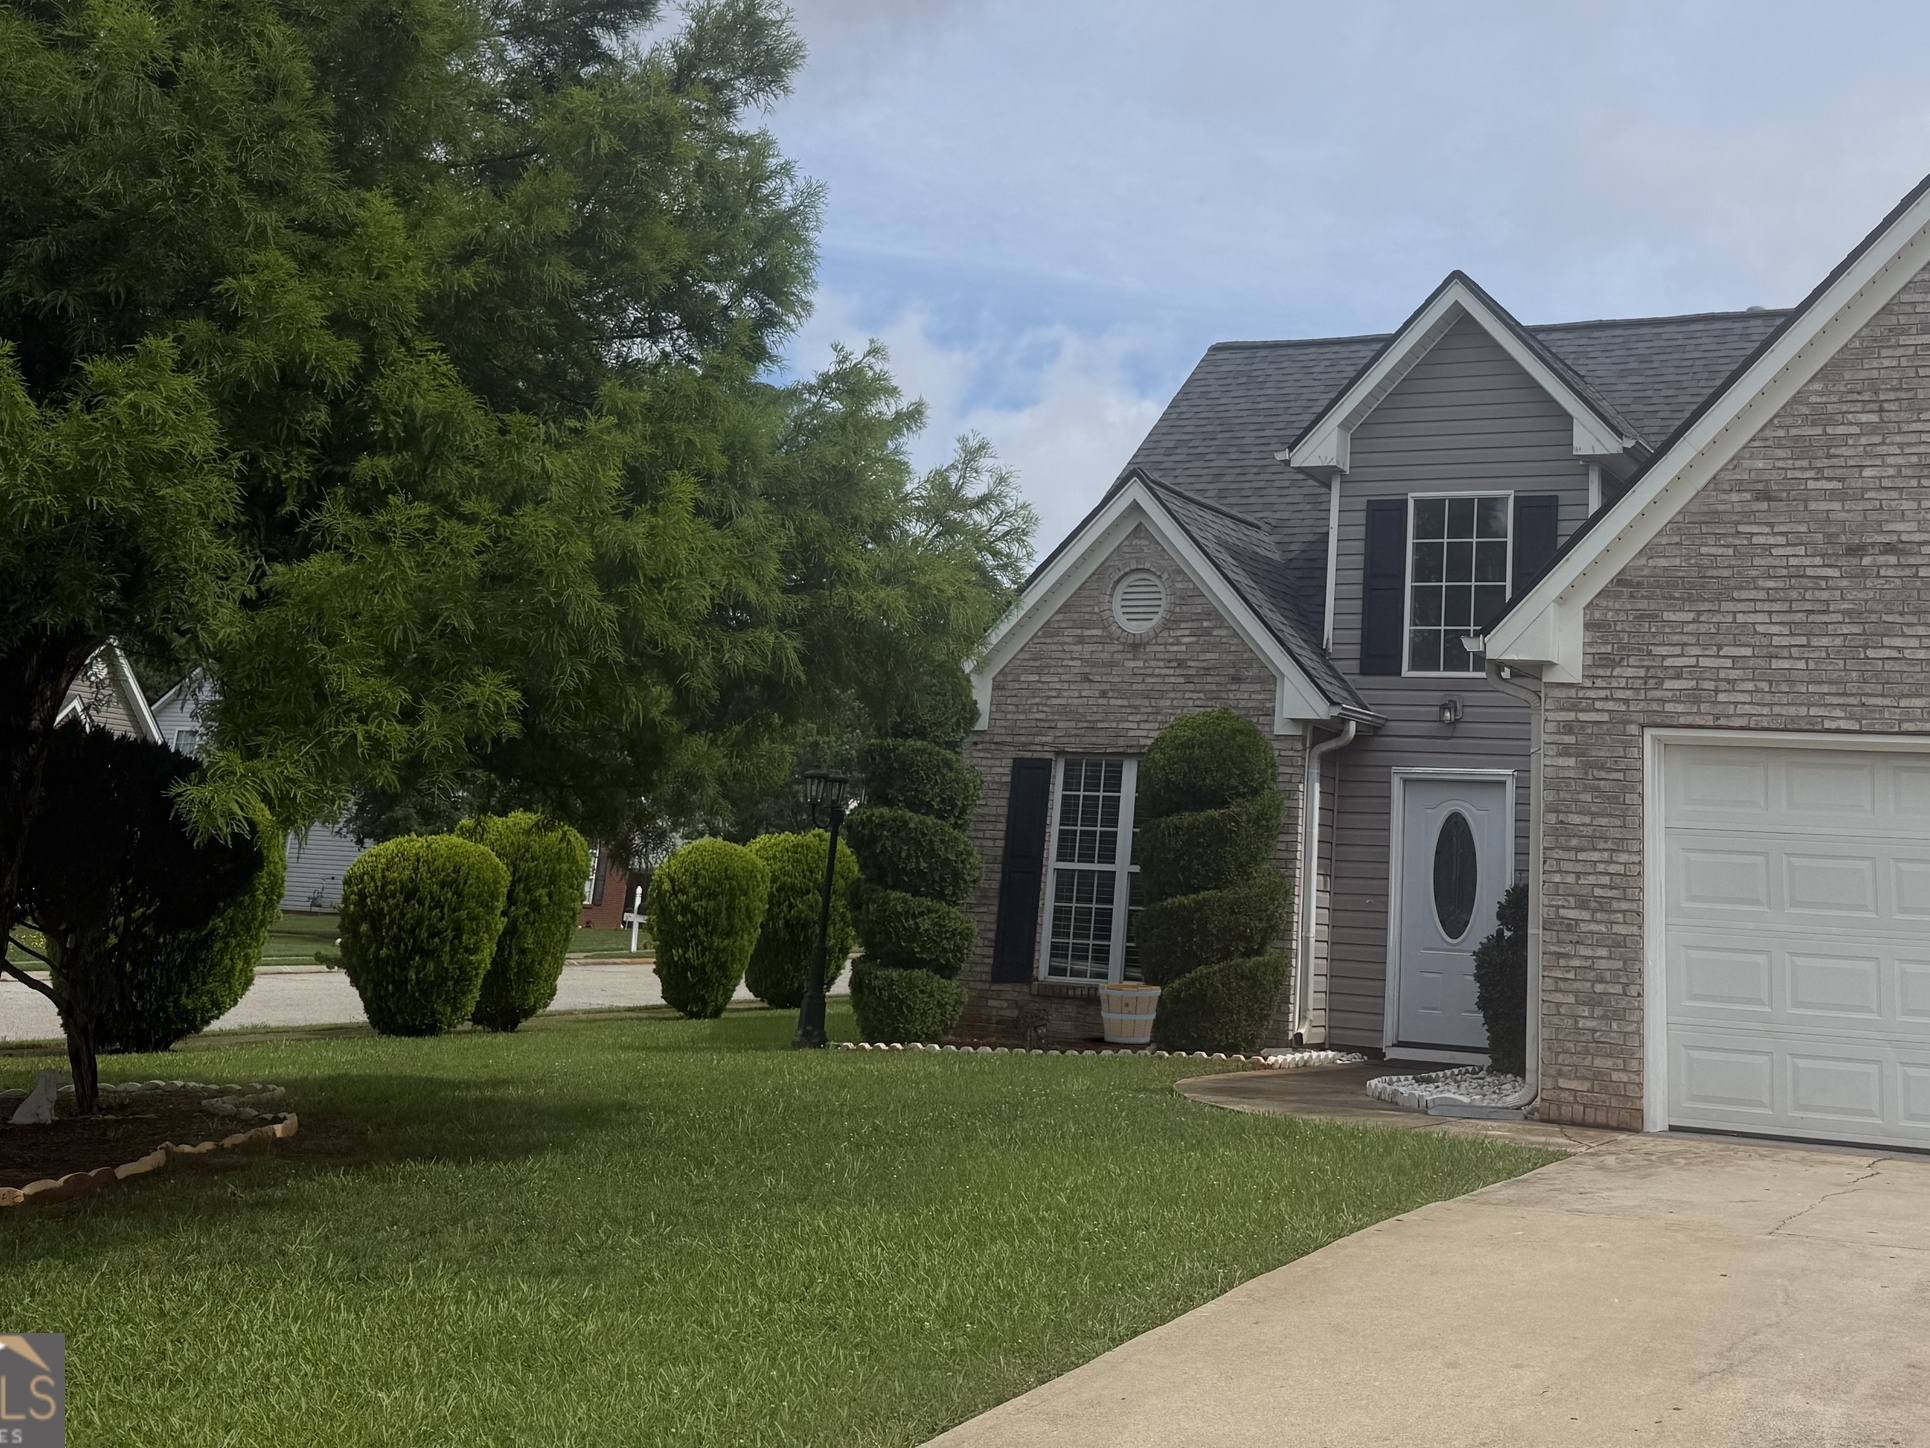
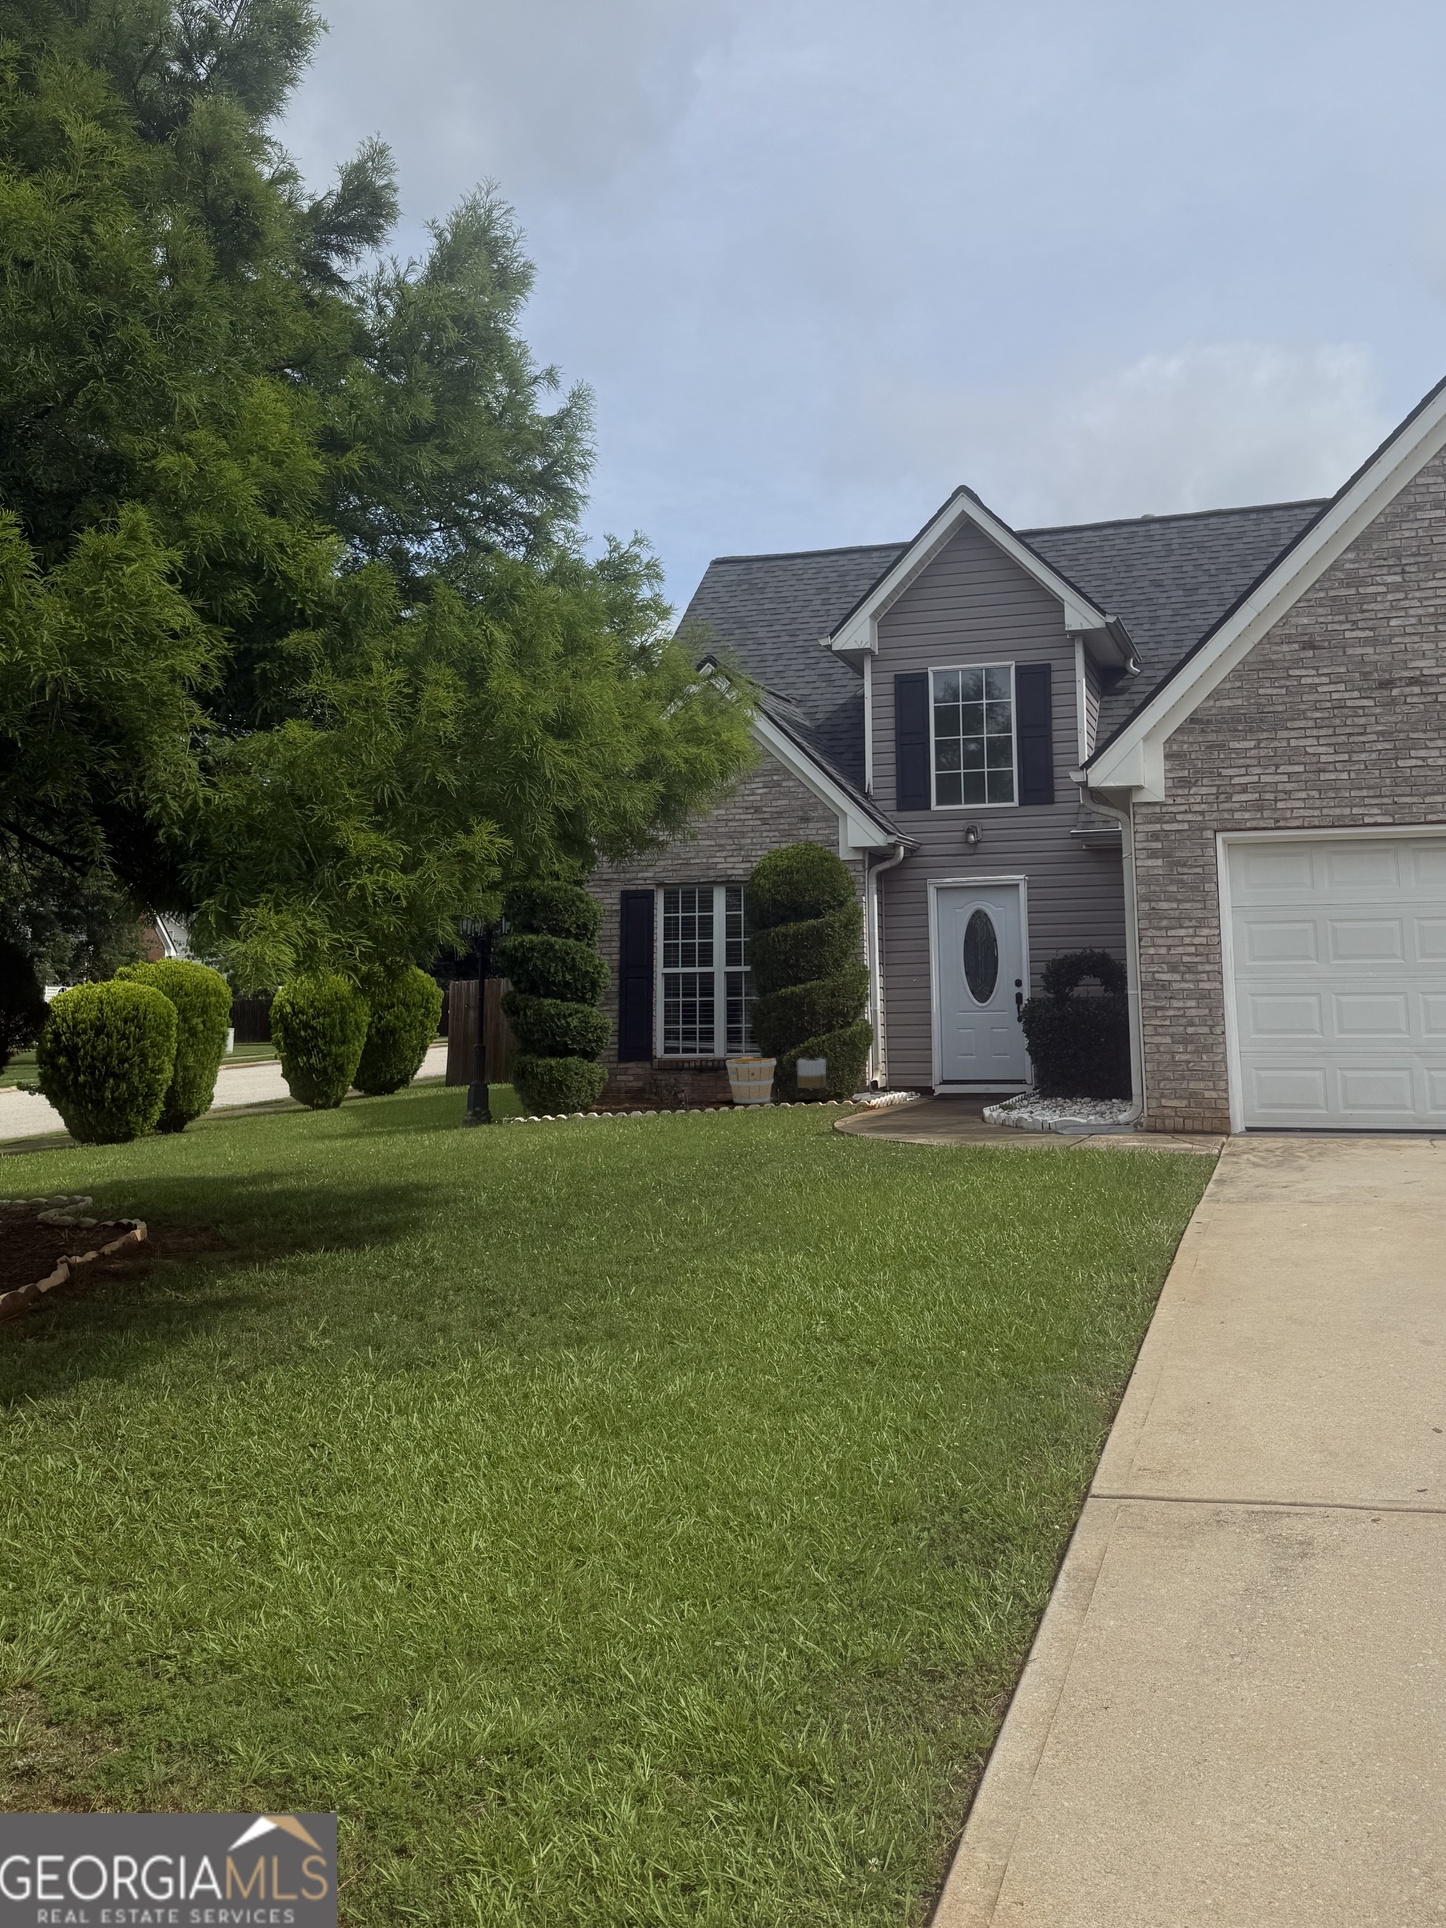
planter: none [1181,991,1221,1049] -> present [797,1059,826,1088]

